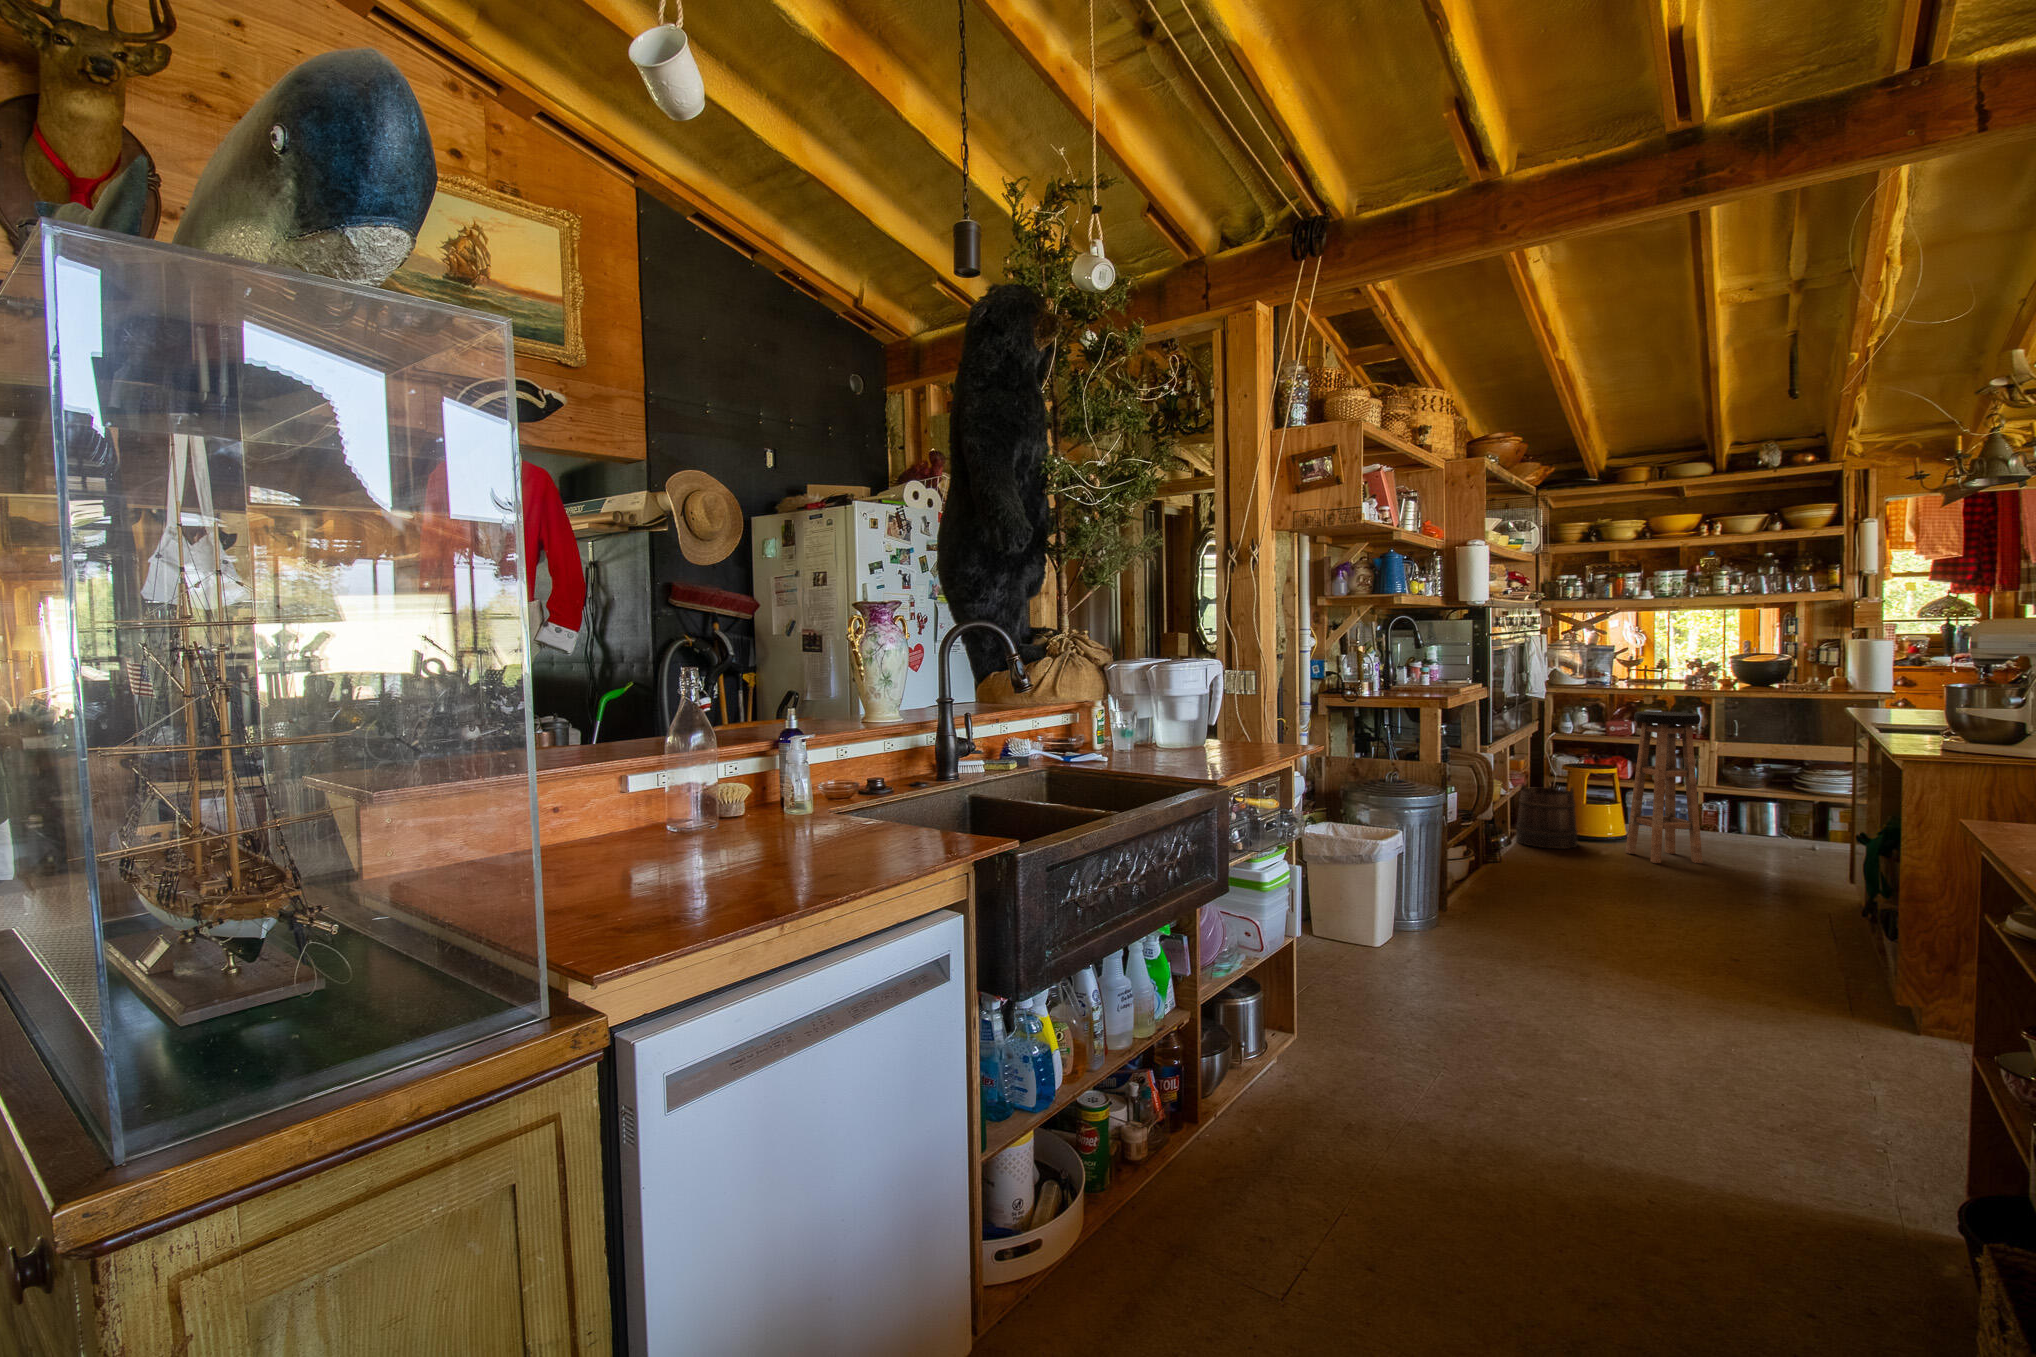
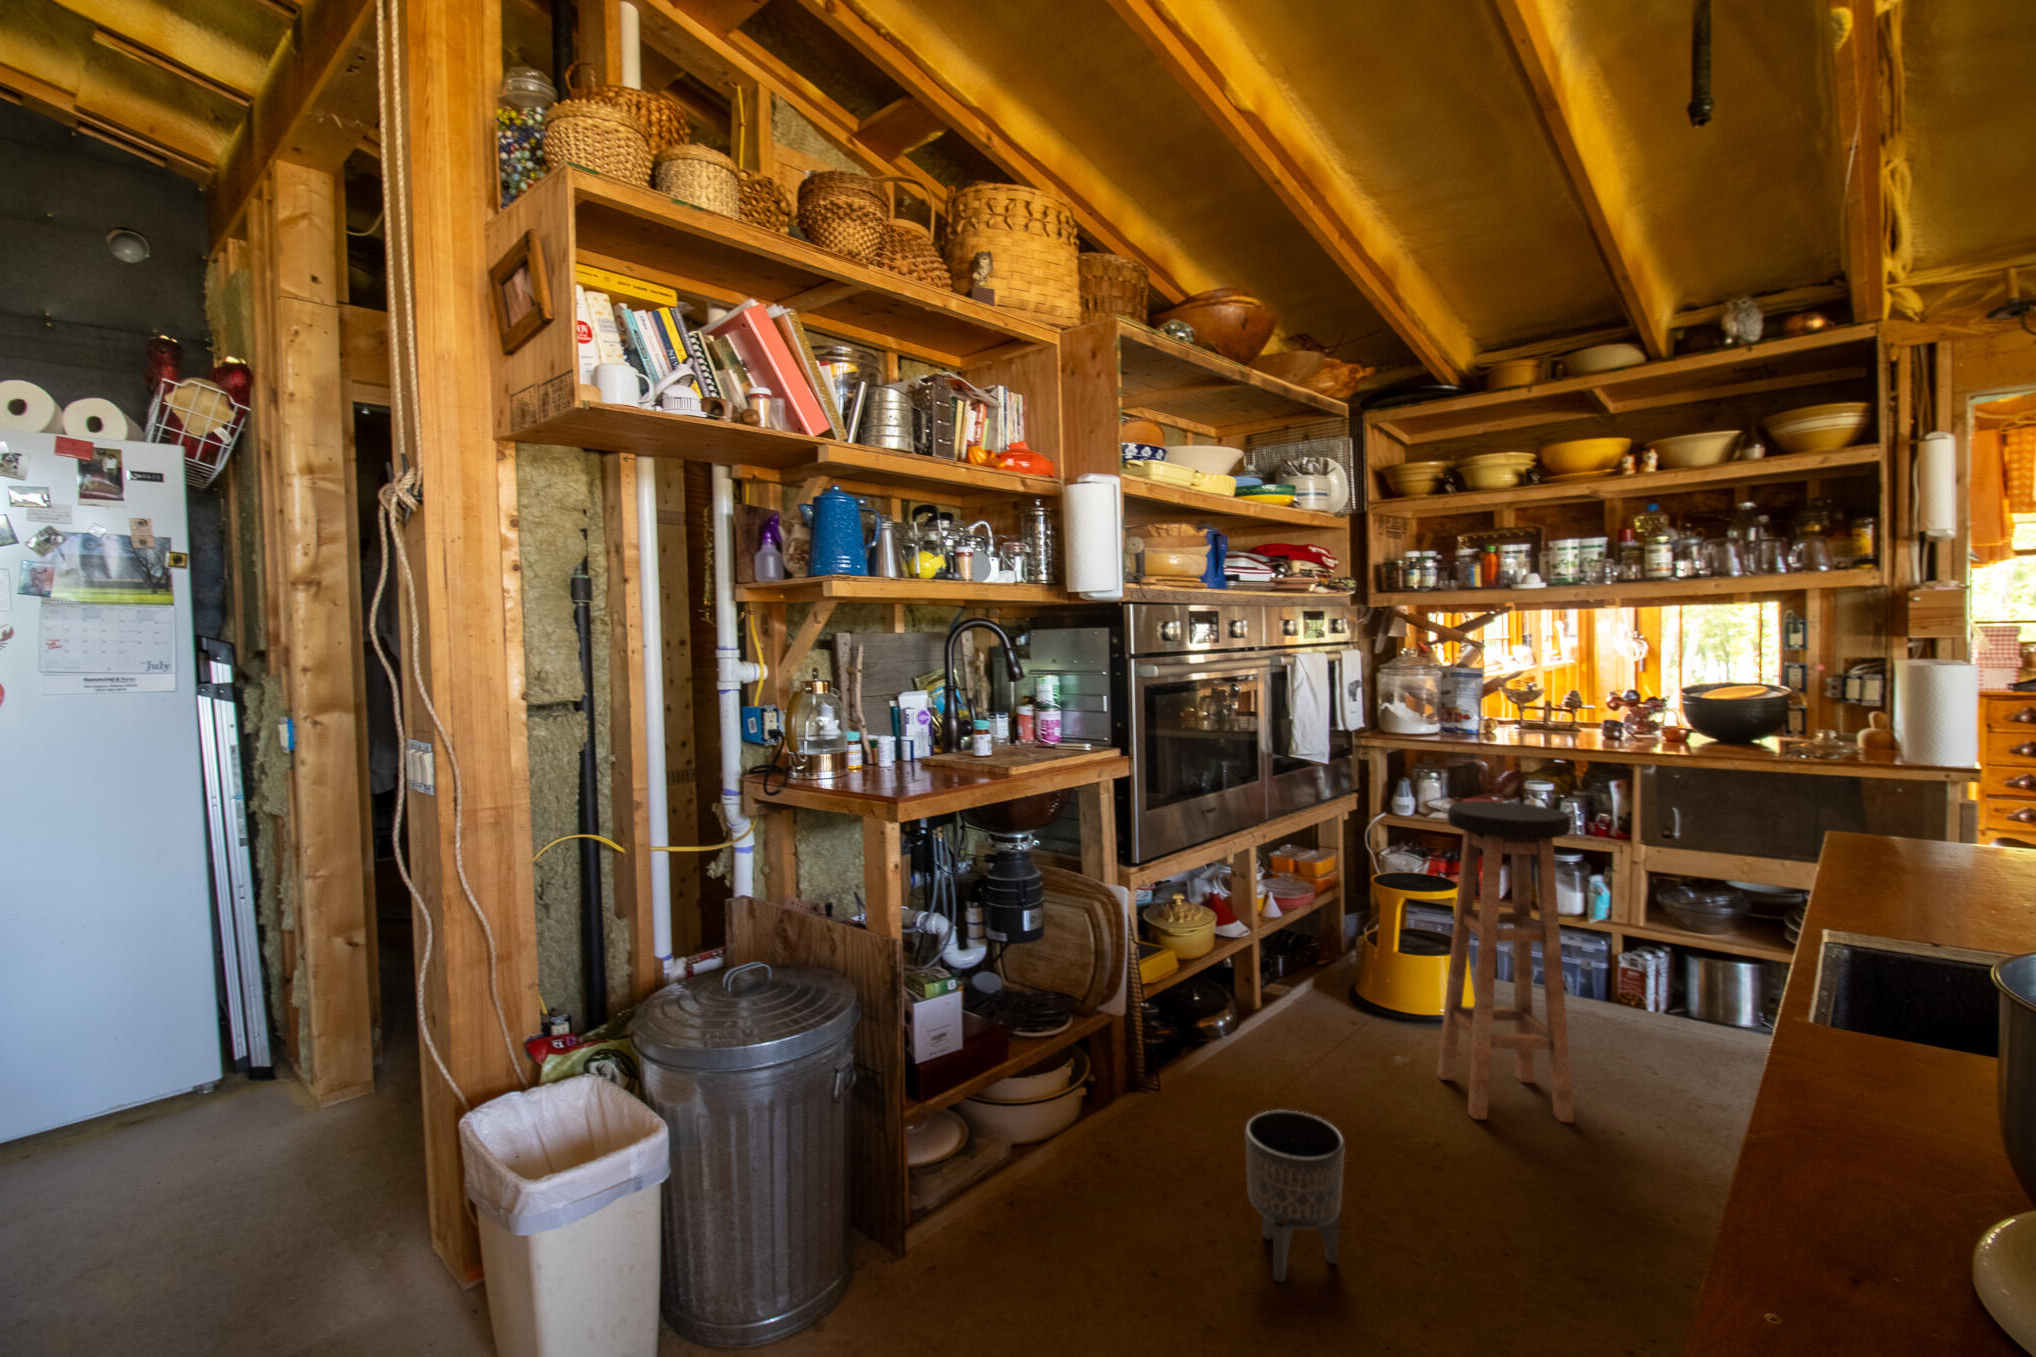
bucket: present [1516,783,1577,849] -> none [1258,919,1363,1056]
planter: none [1585,836,1633,899] -> present [1246,1110,1345,1282]

